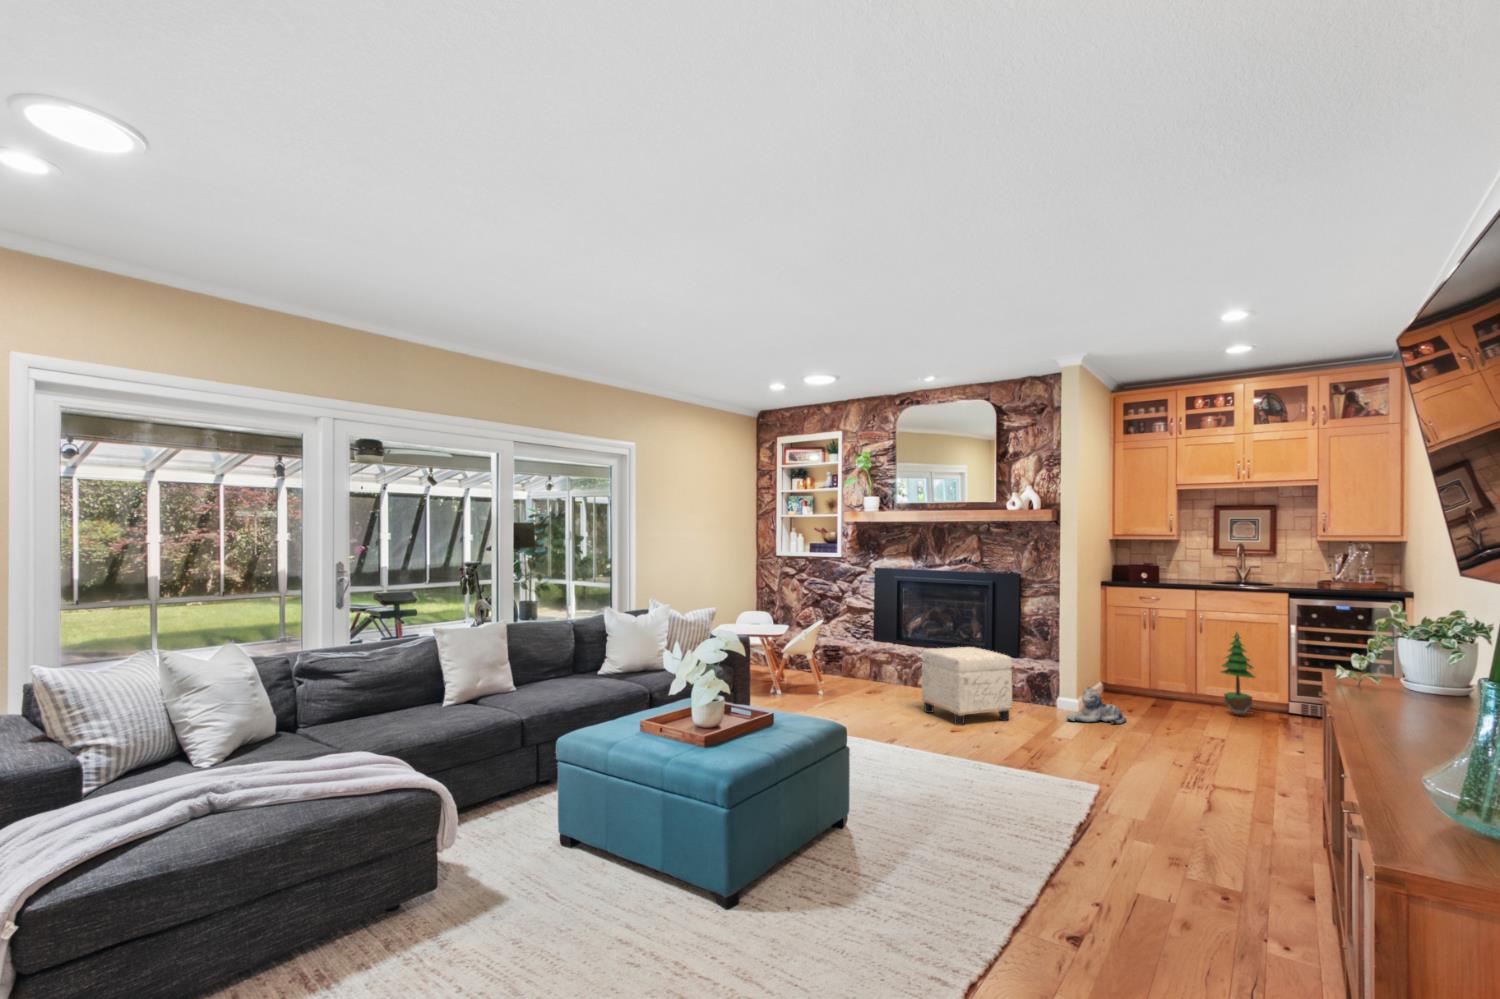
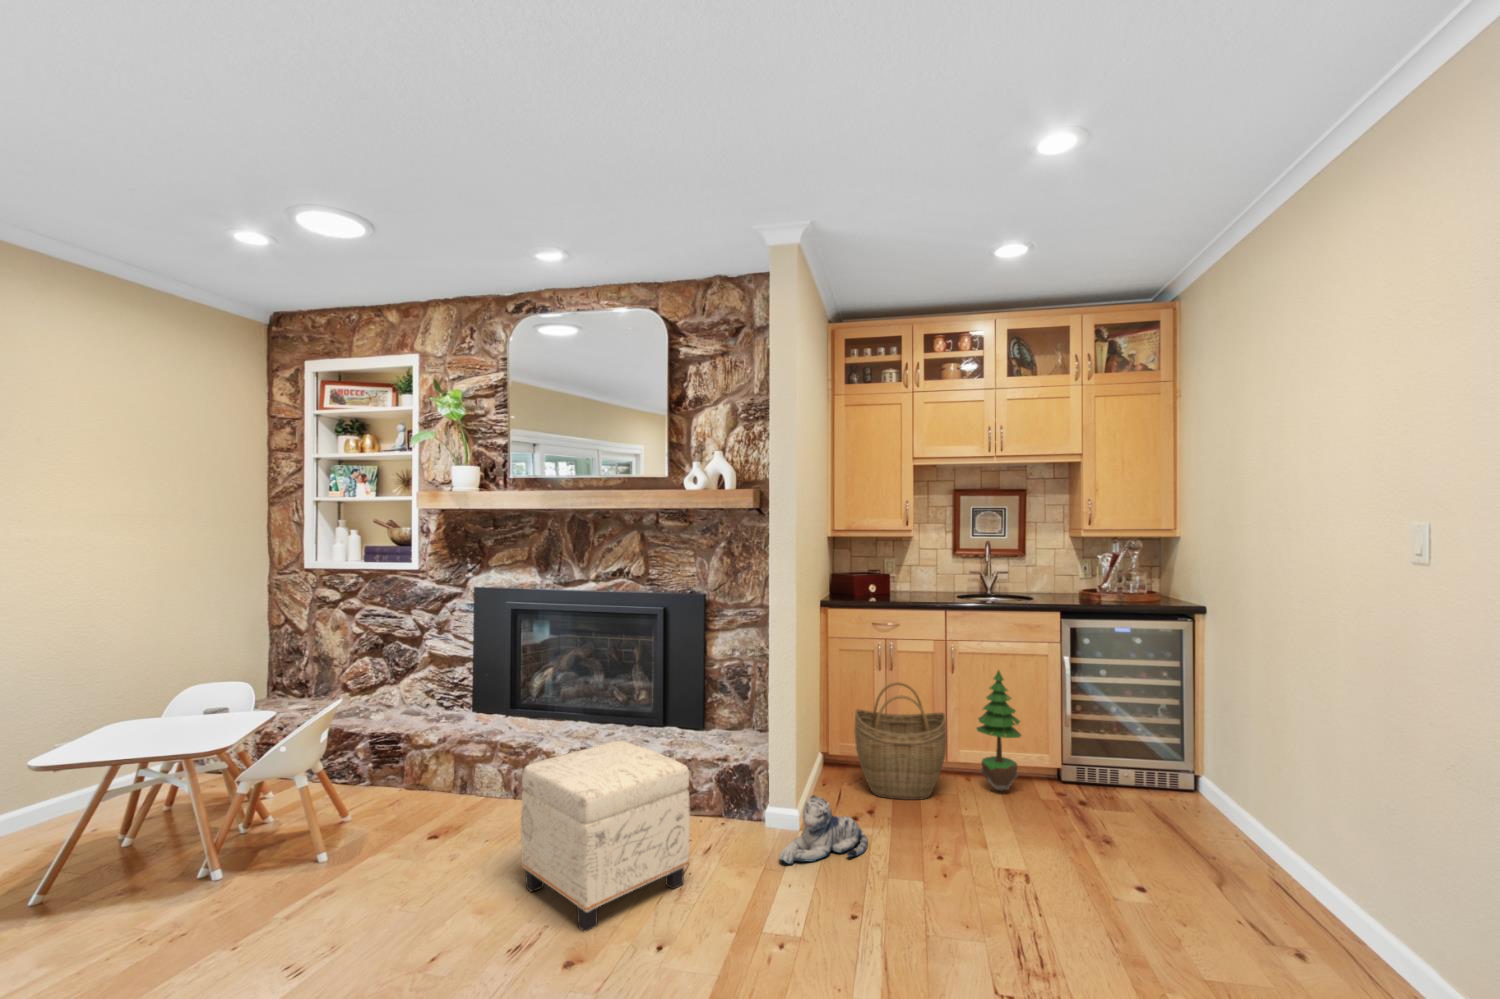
woven basket: none [1126,638,1195,712] -> present [854,682,947,800]

